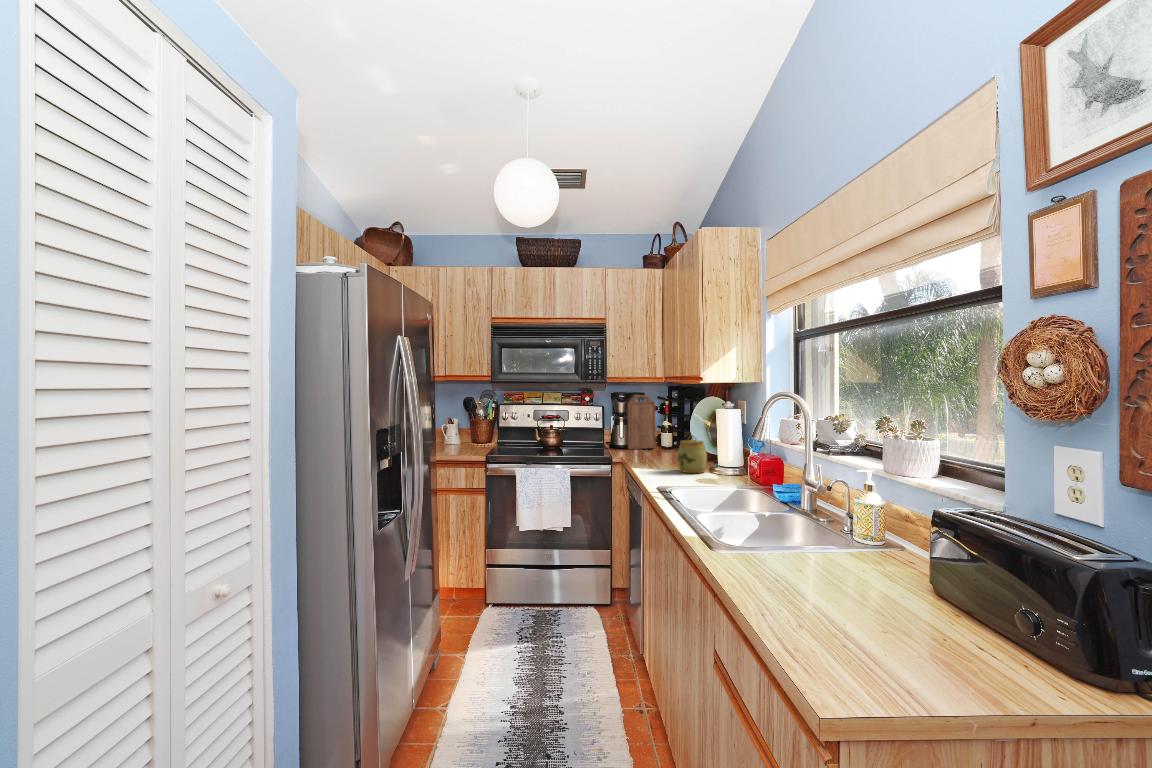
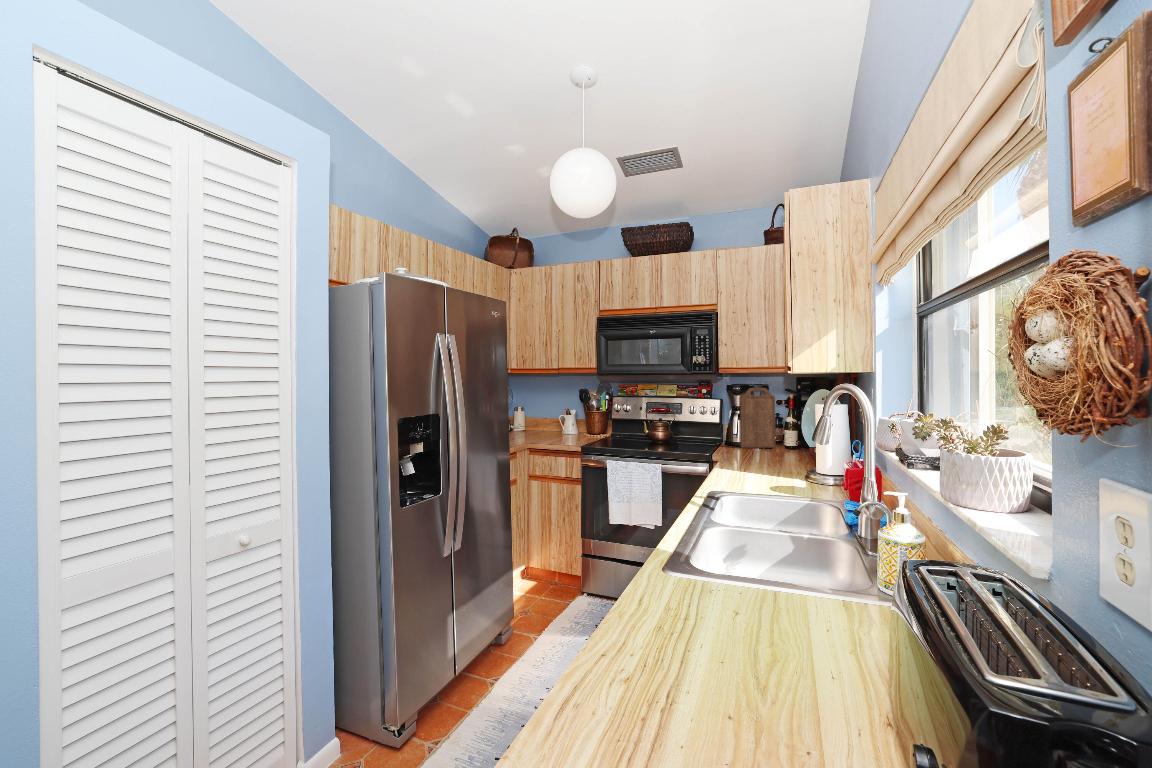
jar: present [678,435,707,473] -> none [767,434,801,480]

